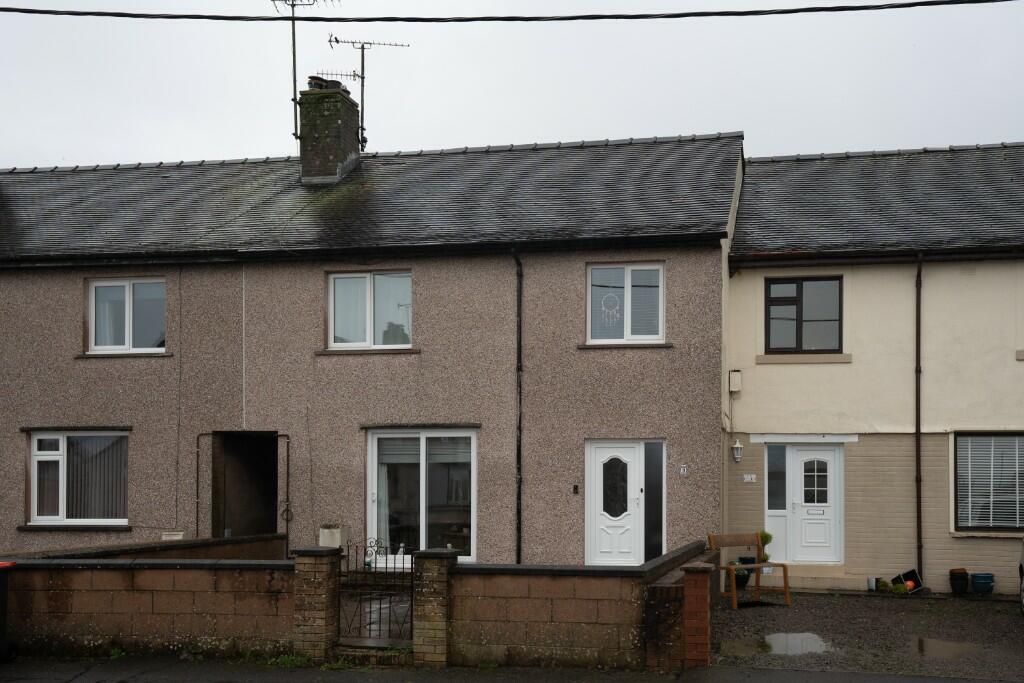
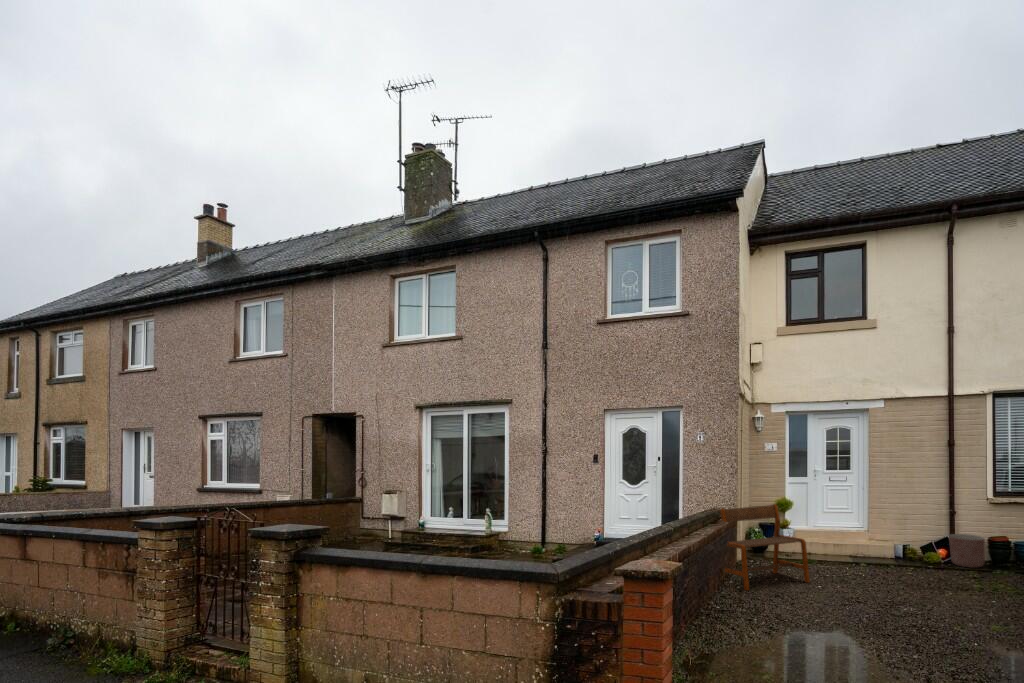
planter: none [915,567,947,597] -> present [949,534,985,568]

